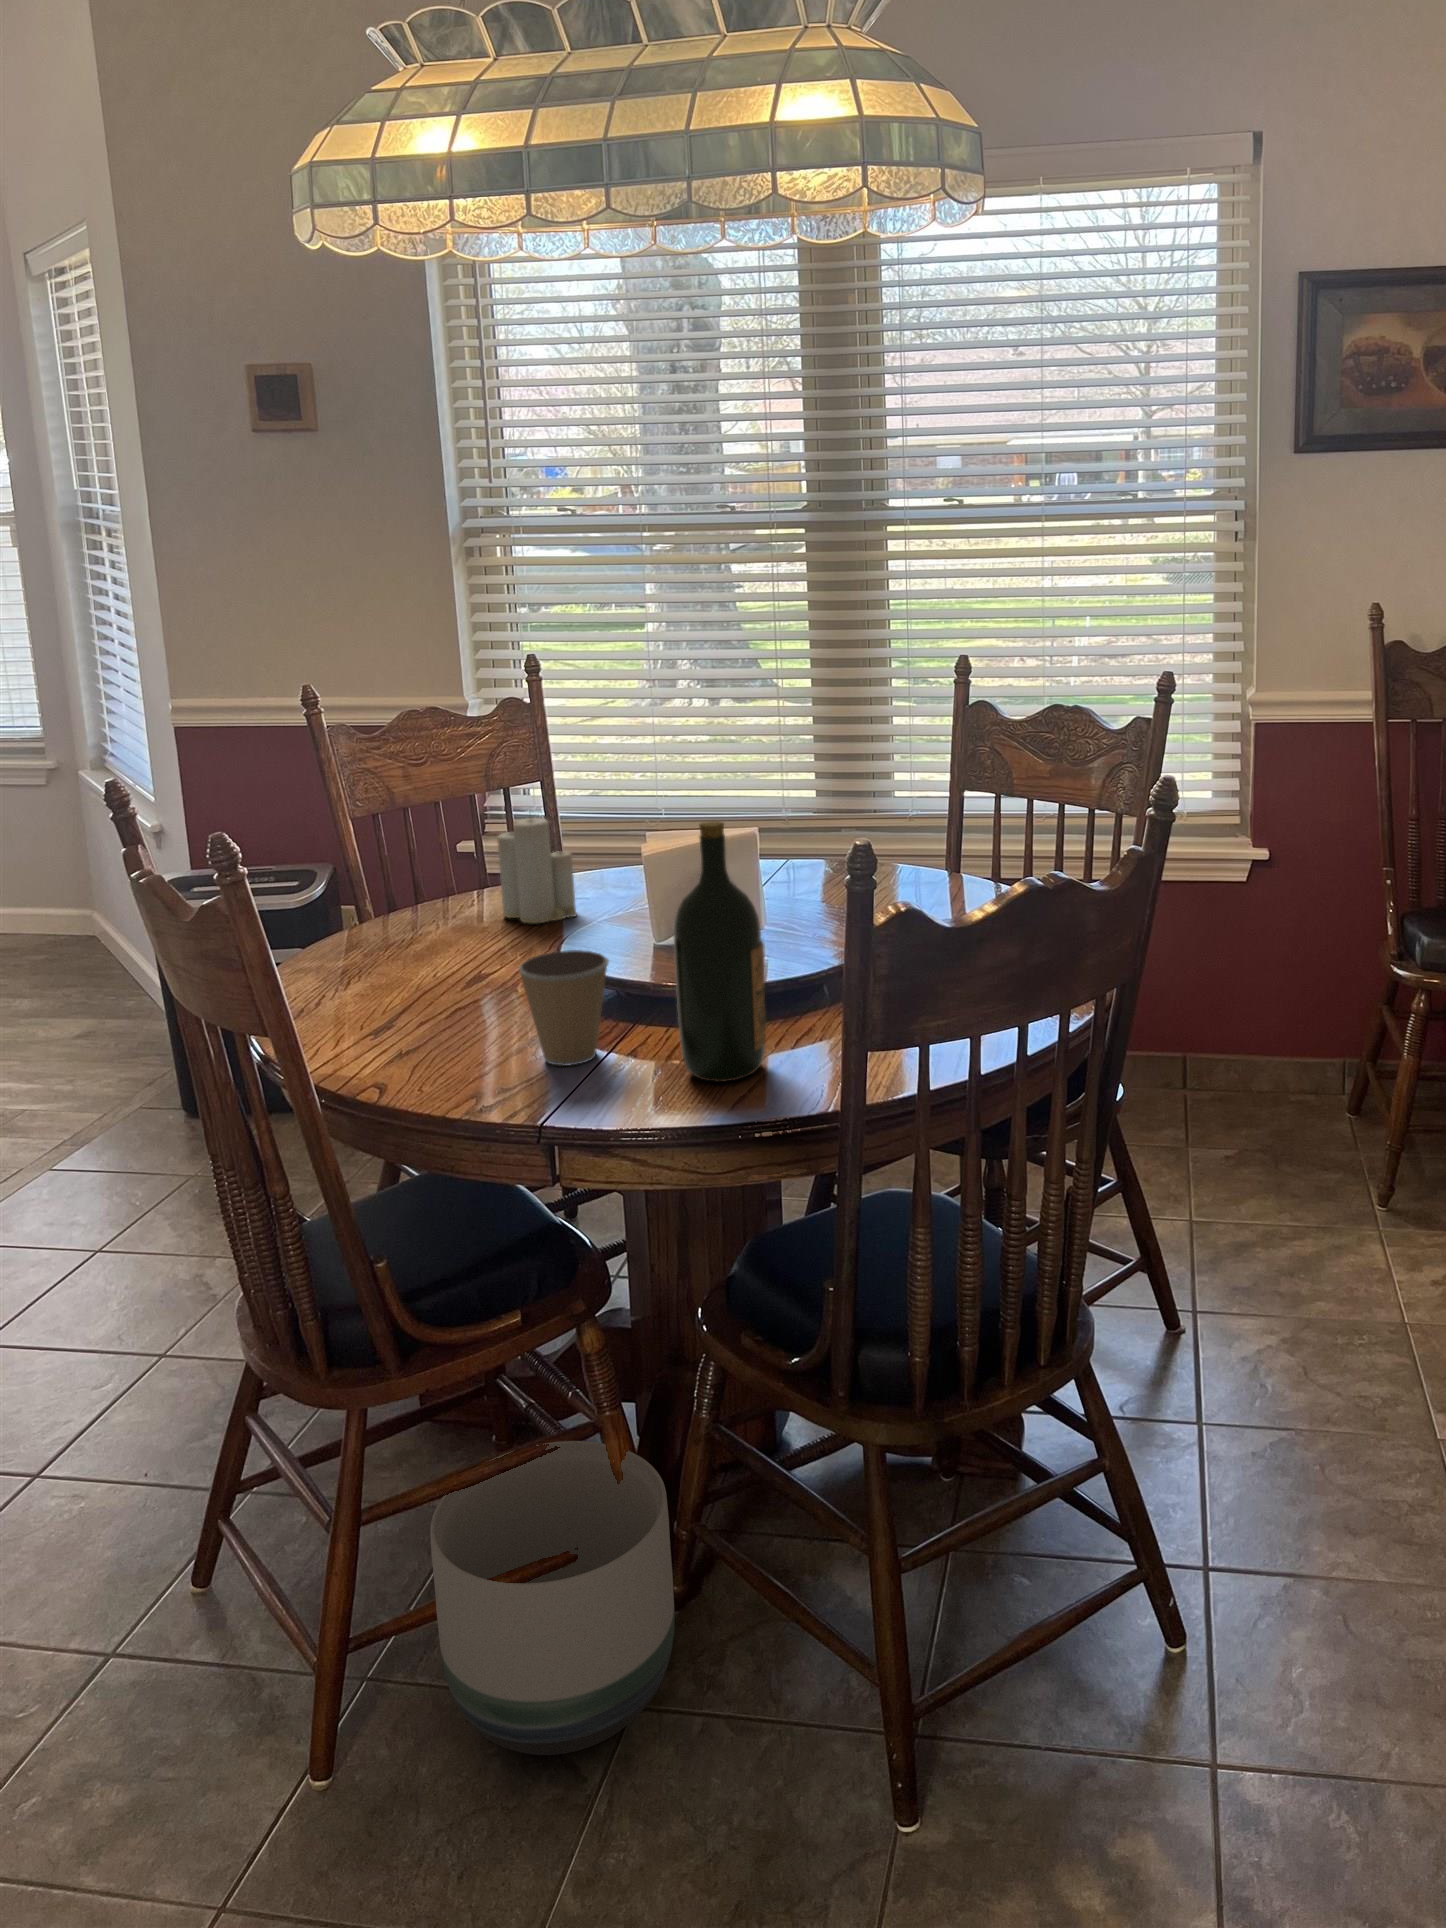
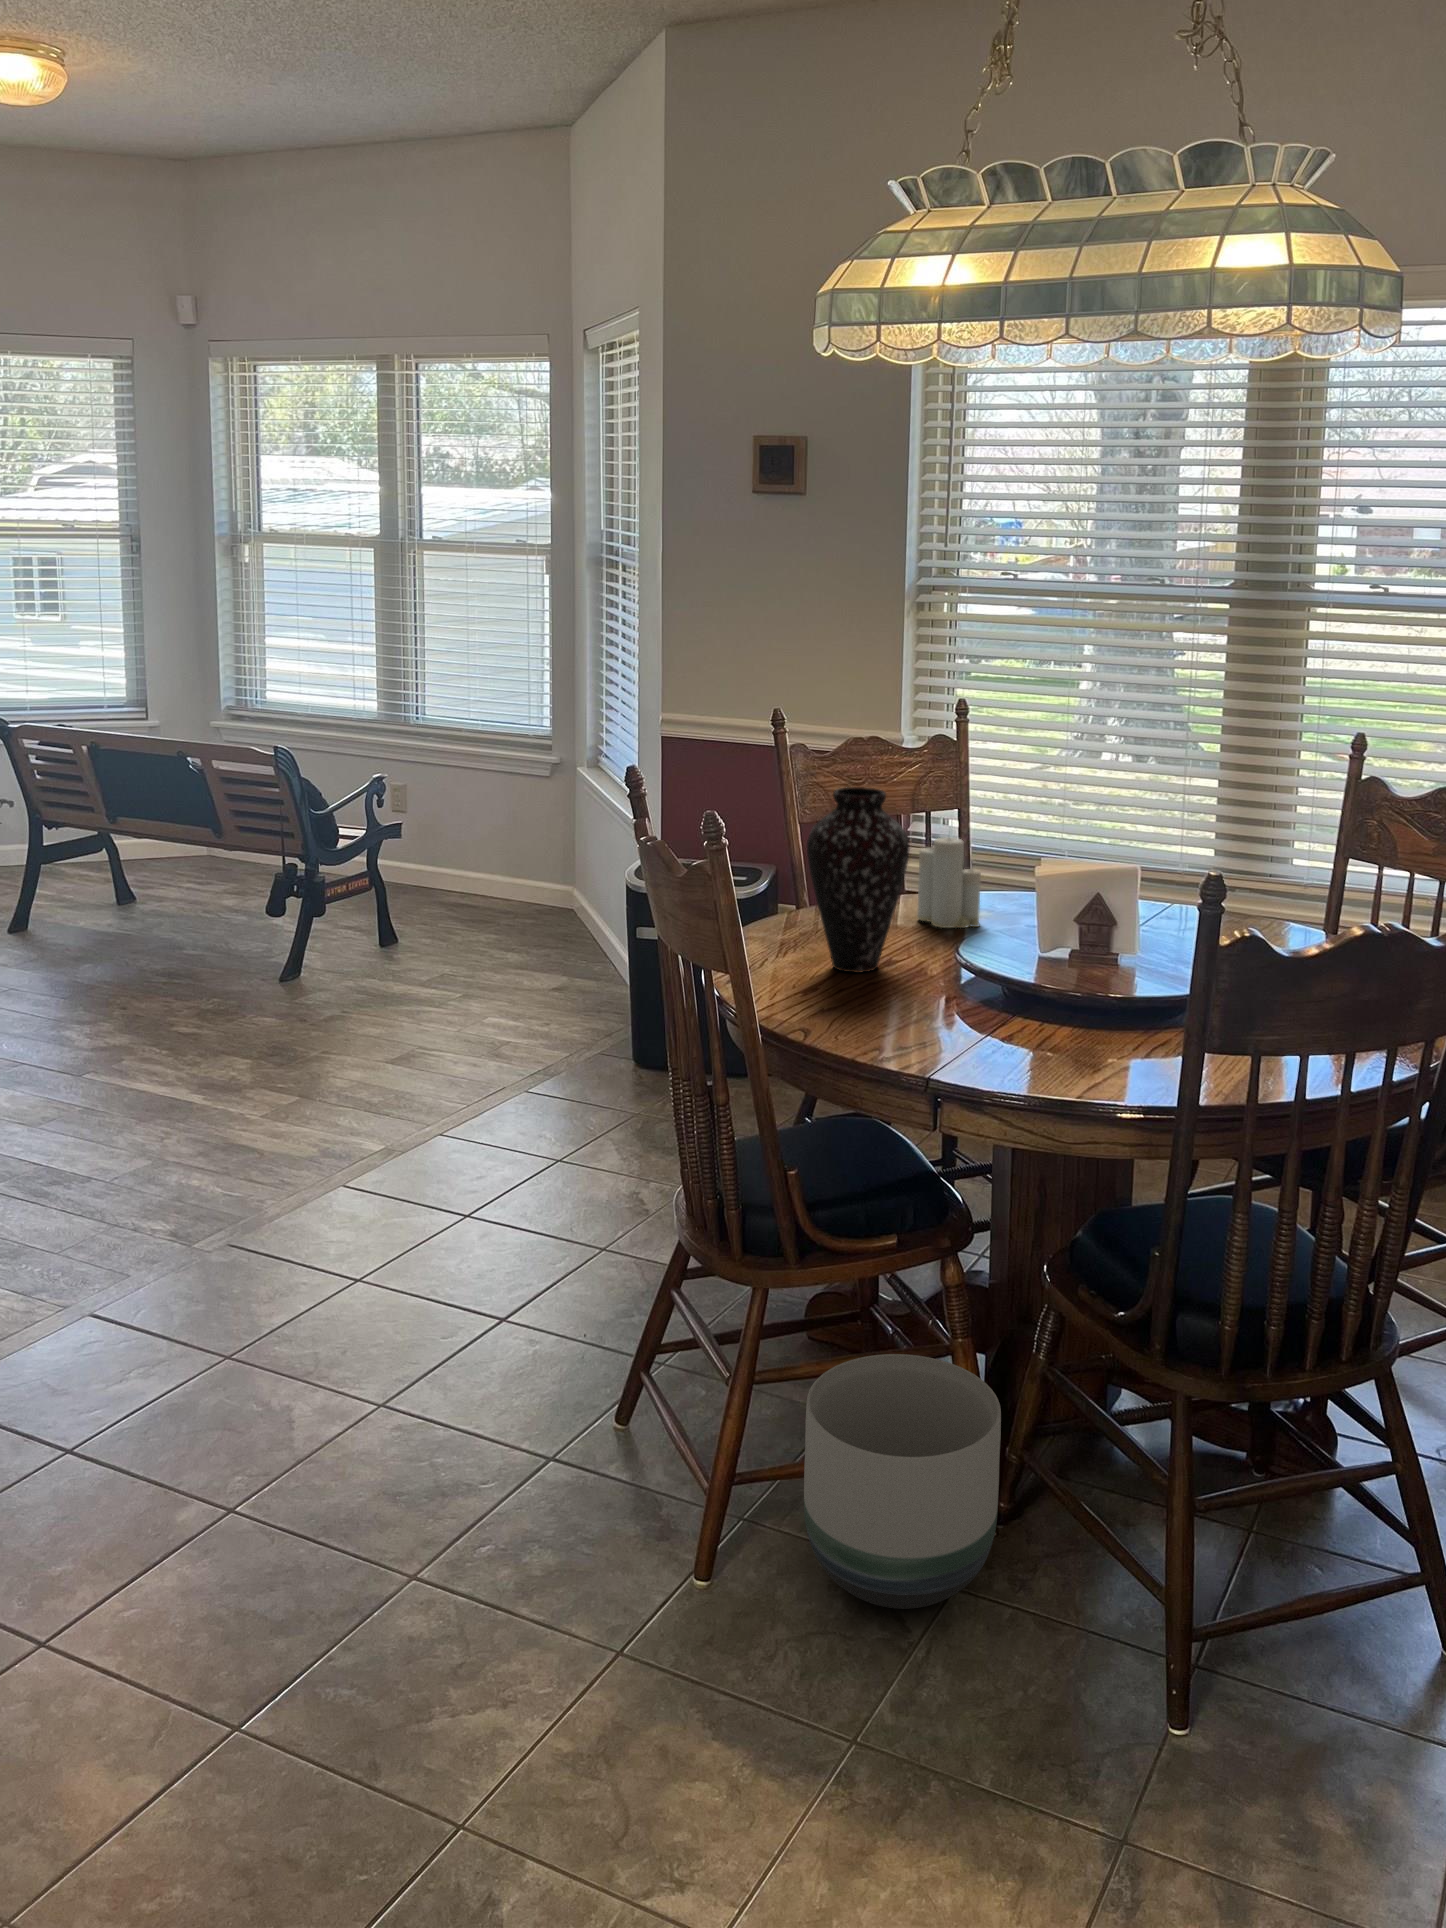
vase: none [358,773,485,995] -> present [807,787,909,973]
wine bottle: present [673,821,766,1082] -> none [1054,849,1132,1072]
coffee cup: present [519,950,609,1066] -> none [926,945,1002,1041]

